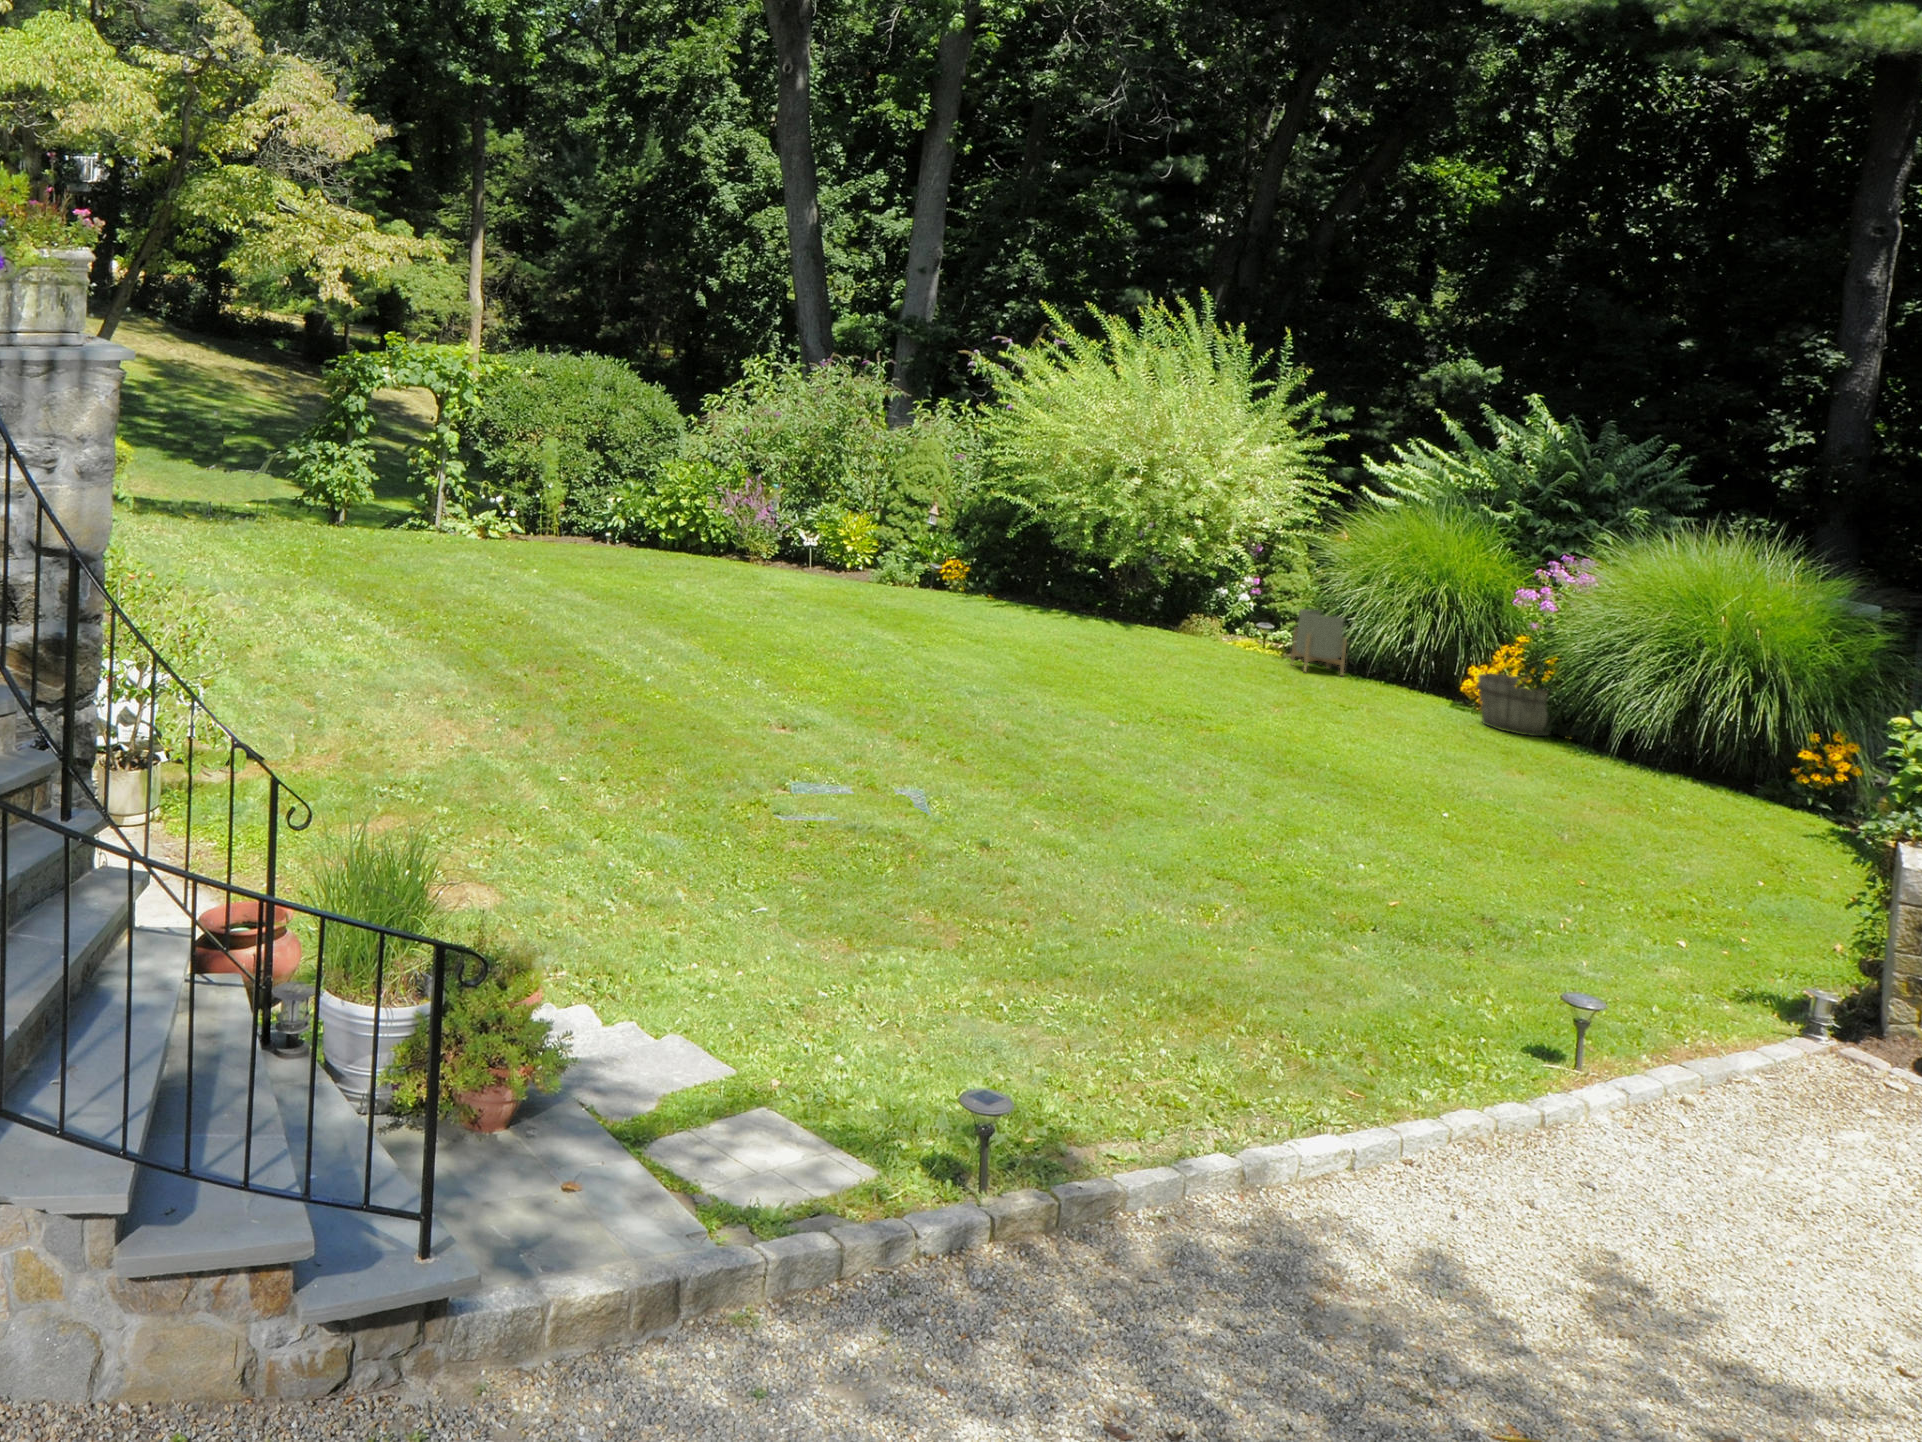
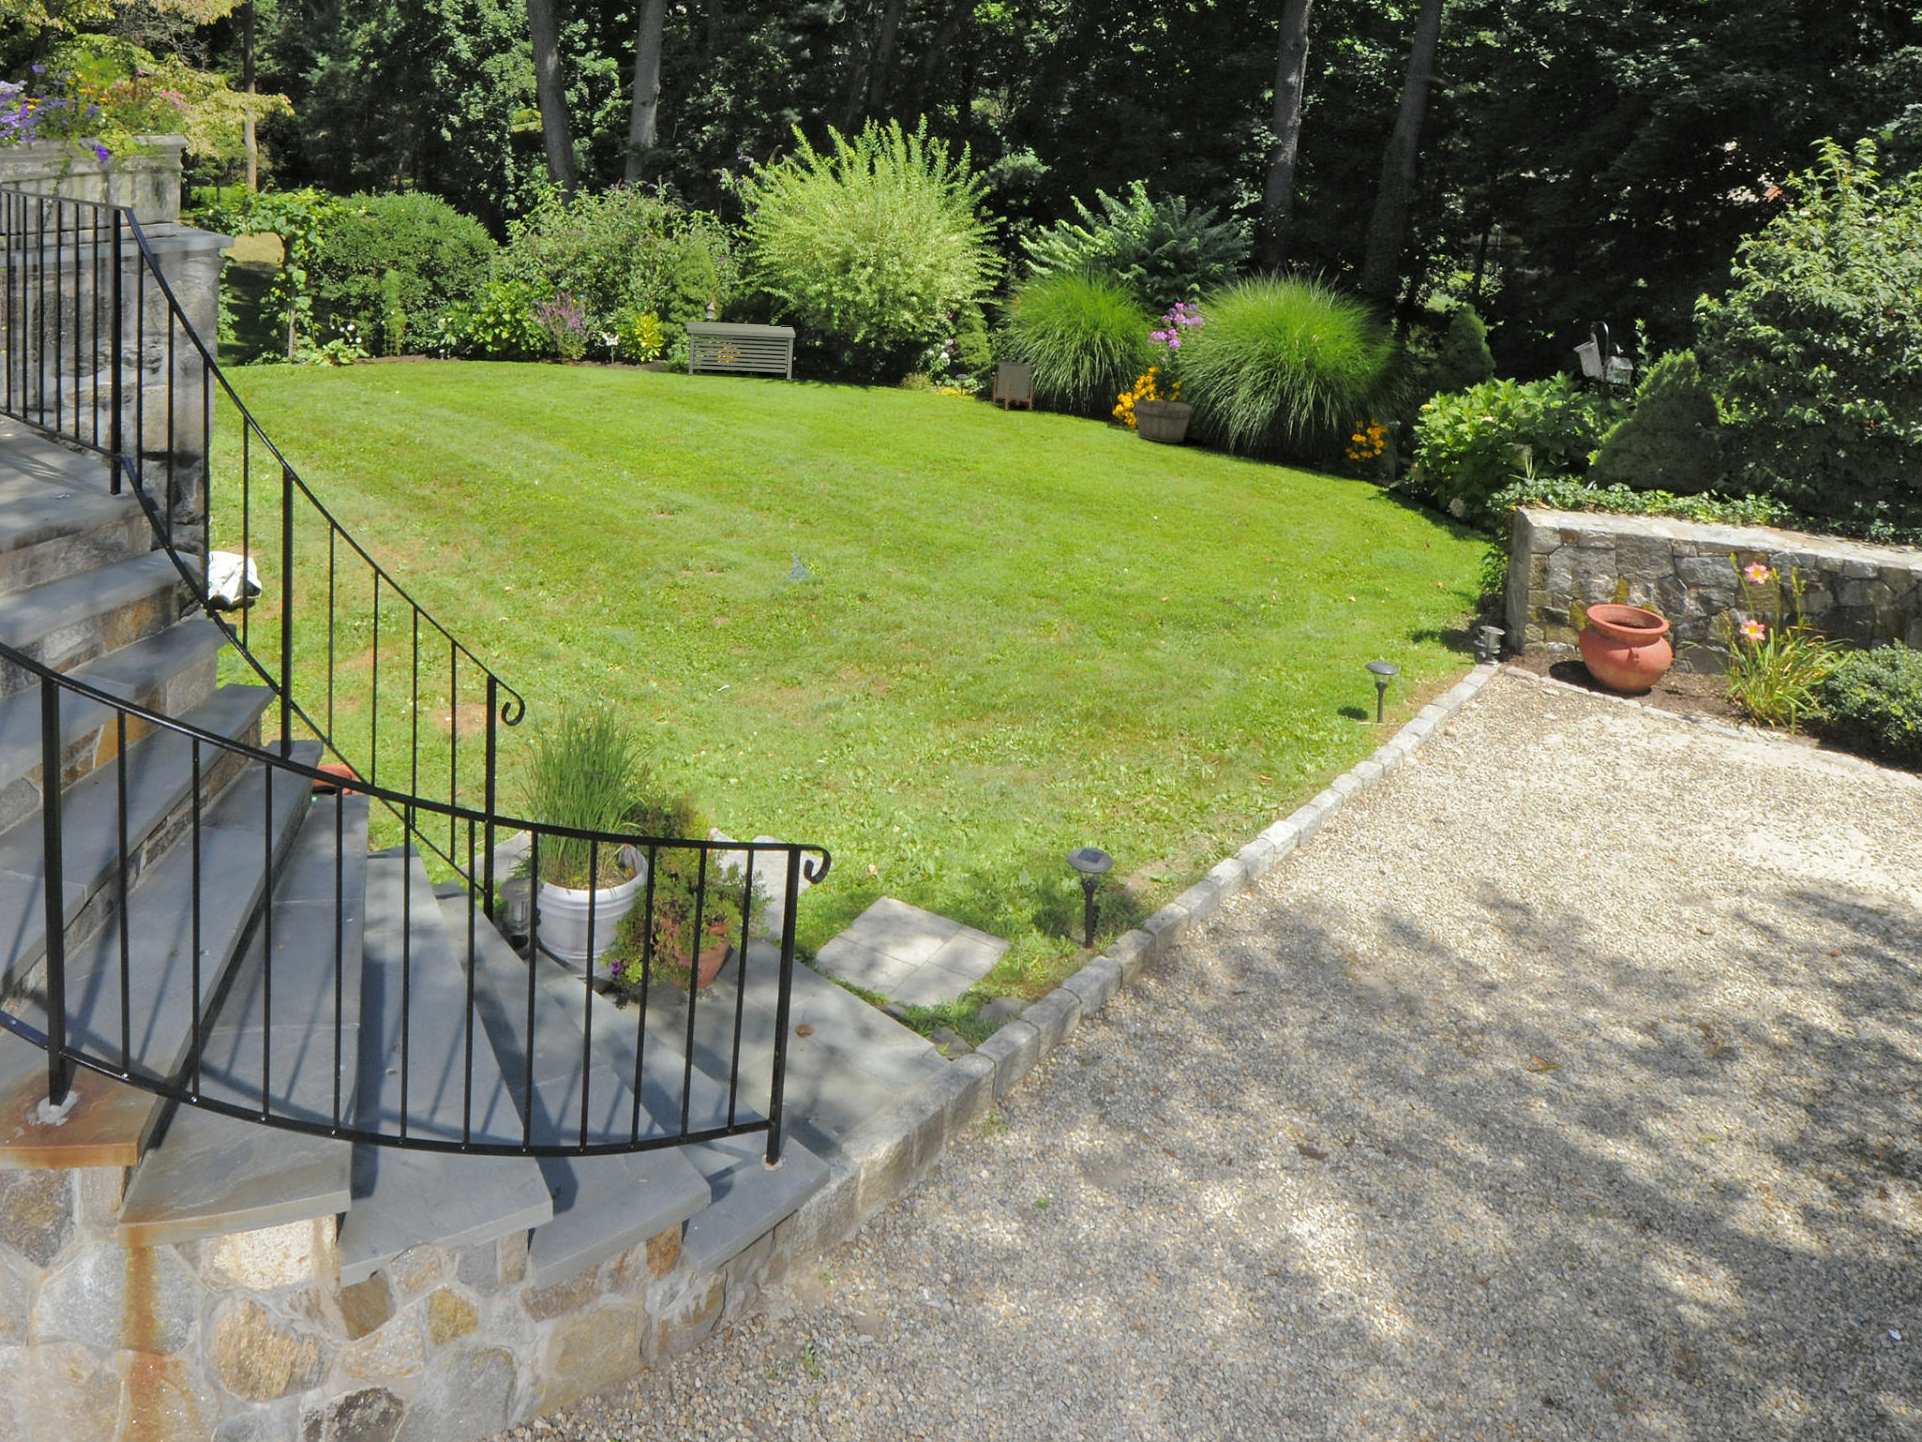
storage bench: none [895,525,1038,609] -> present [687,322,795,380]

